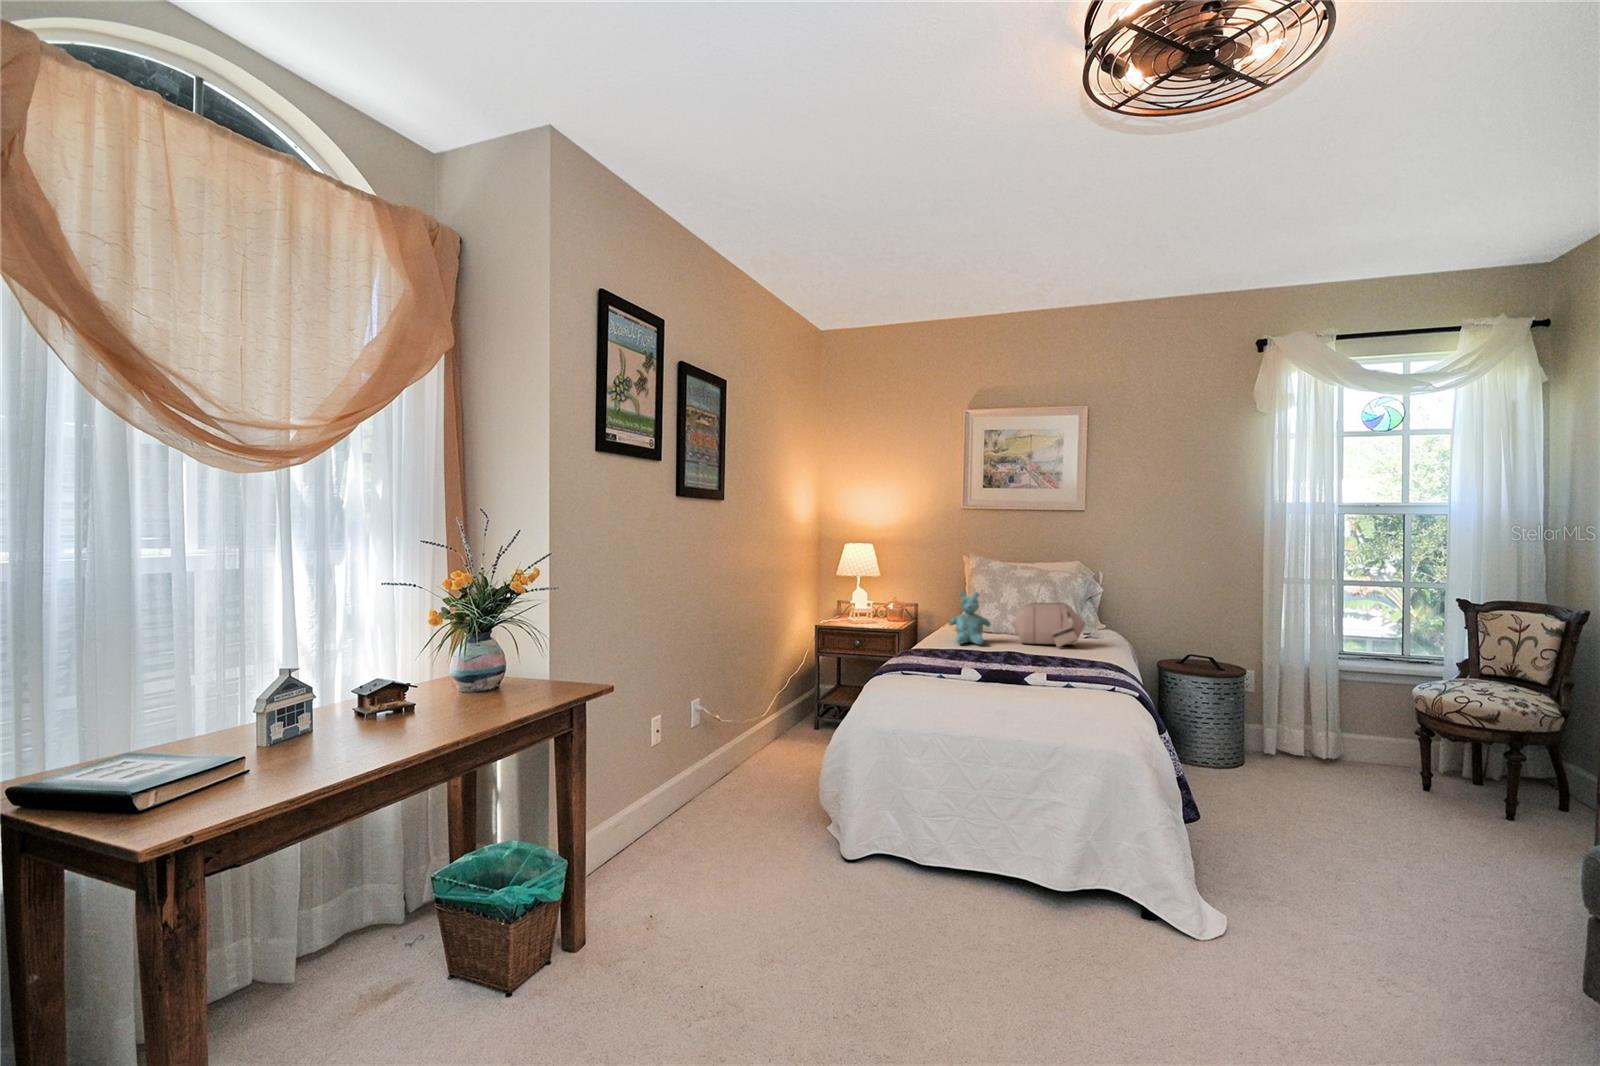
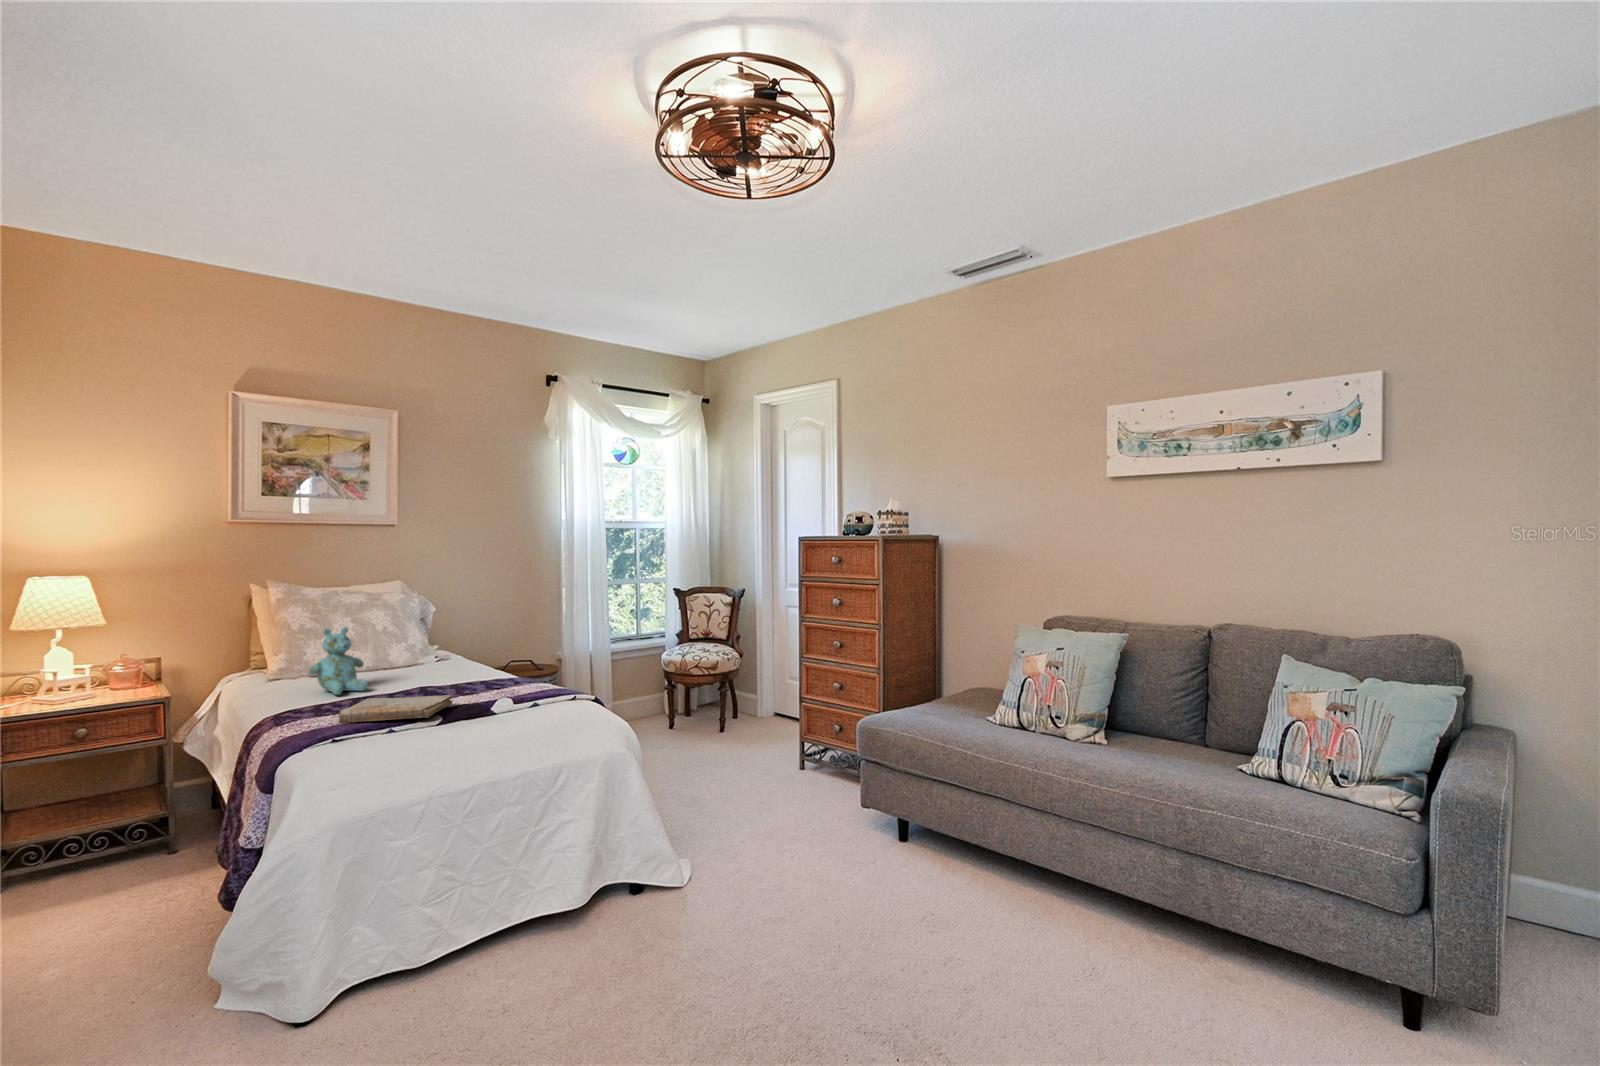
handbag: present [1011,590,1086,647] -> none [384,604,467,679]
book: none [918,649,1002,671] -> present [339,695,452,723]

